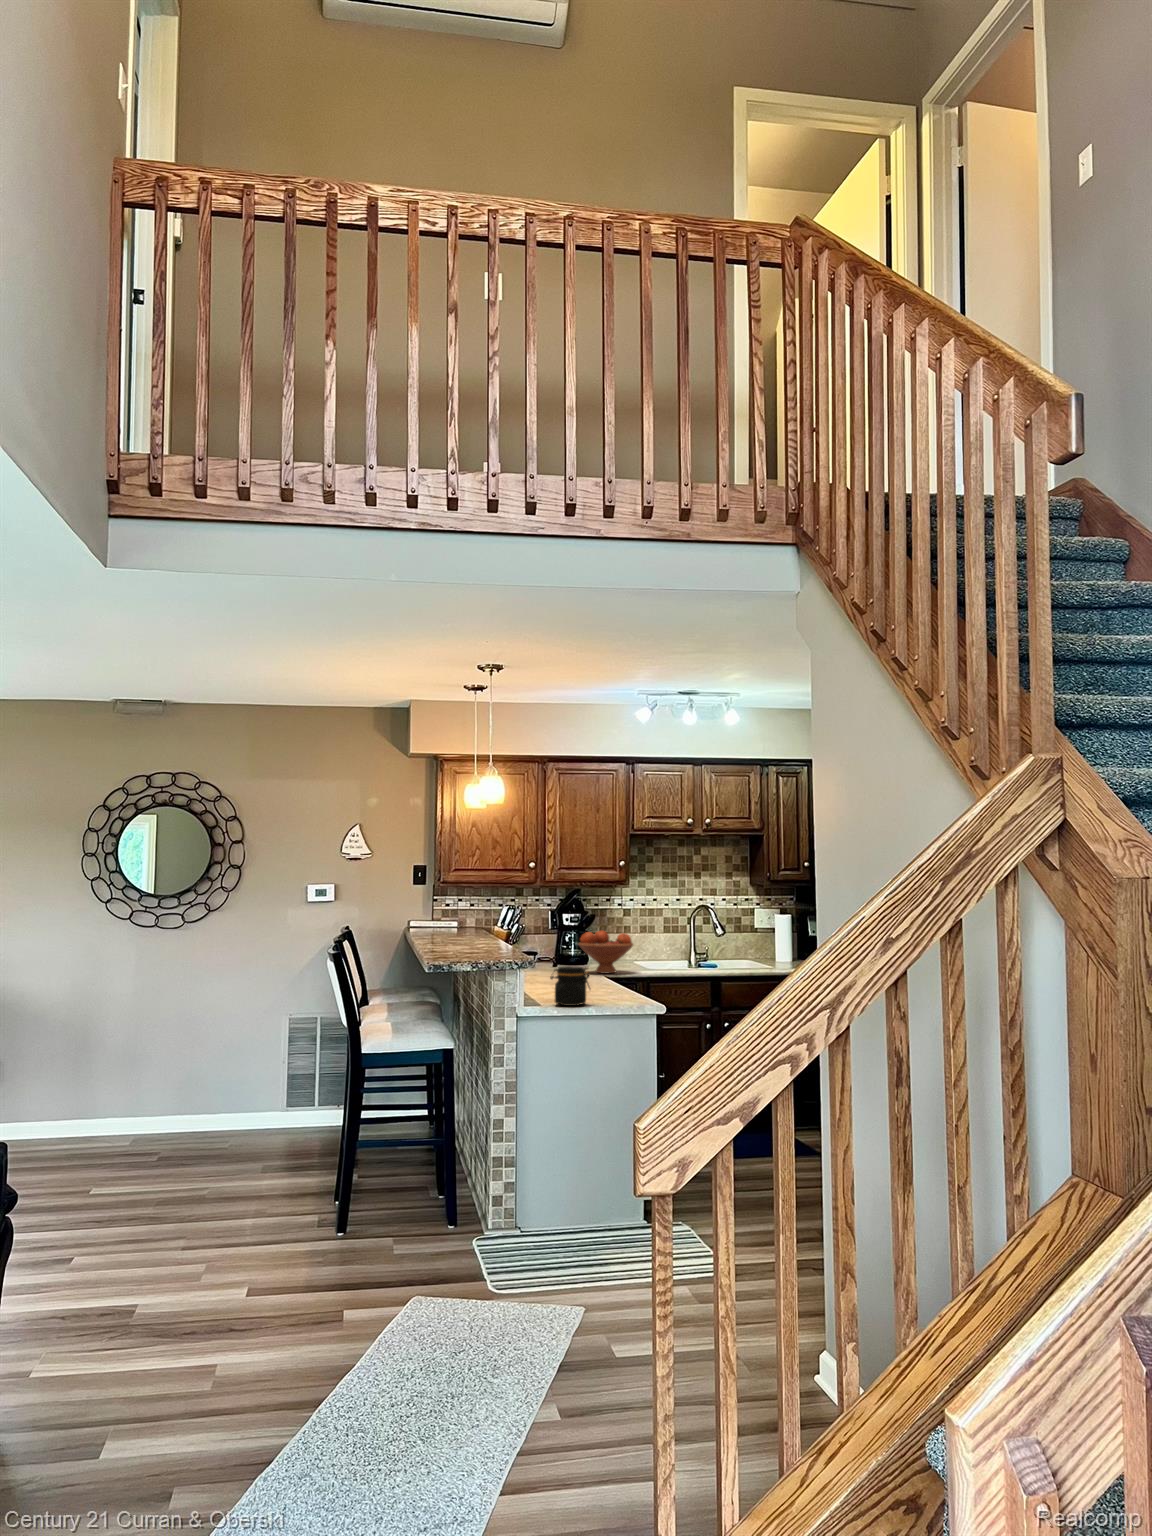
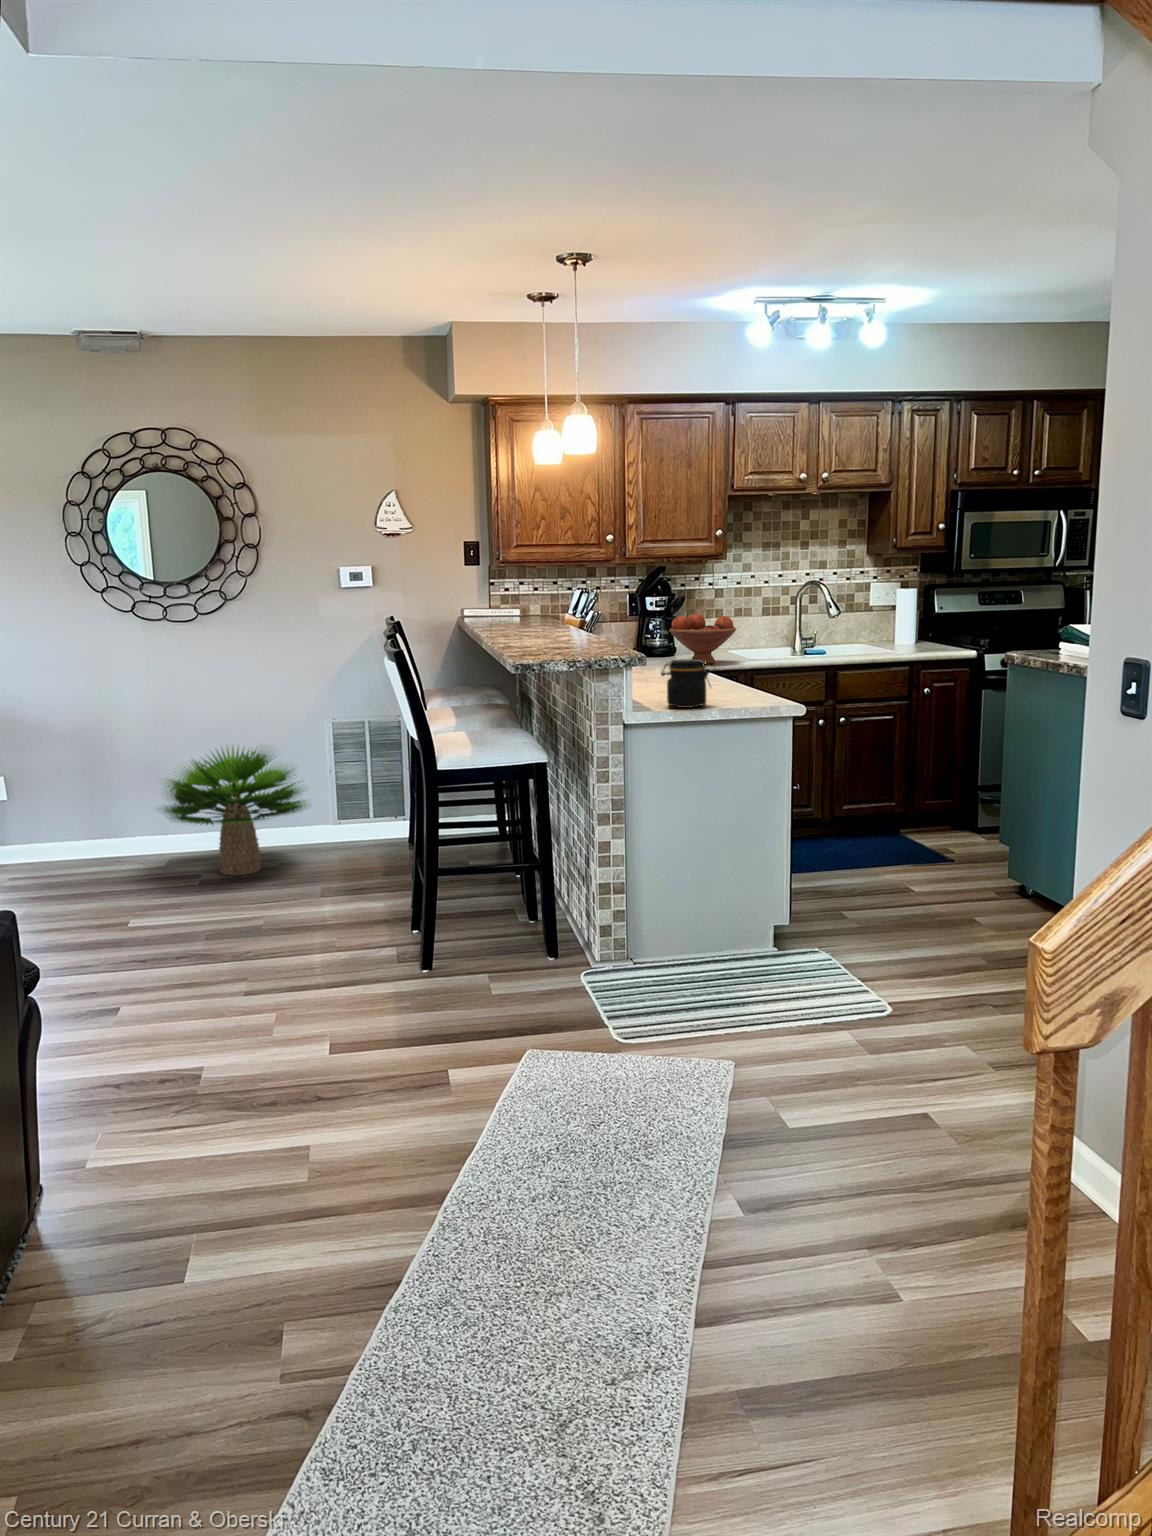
potted plant: none [125,1031,268,1150] -> present [162,747,306,875]

